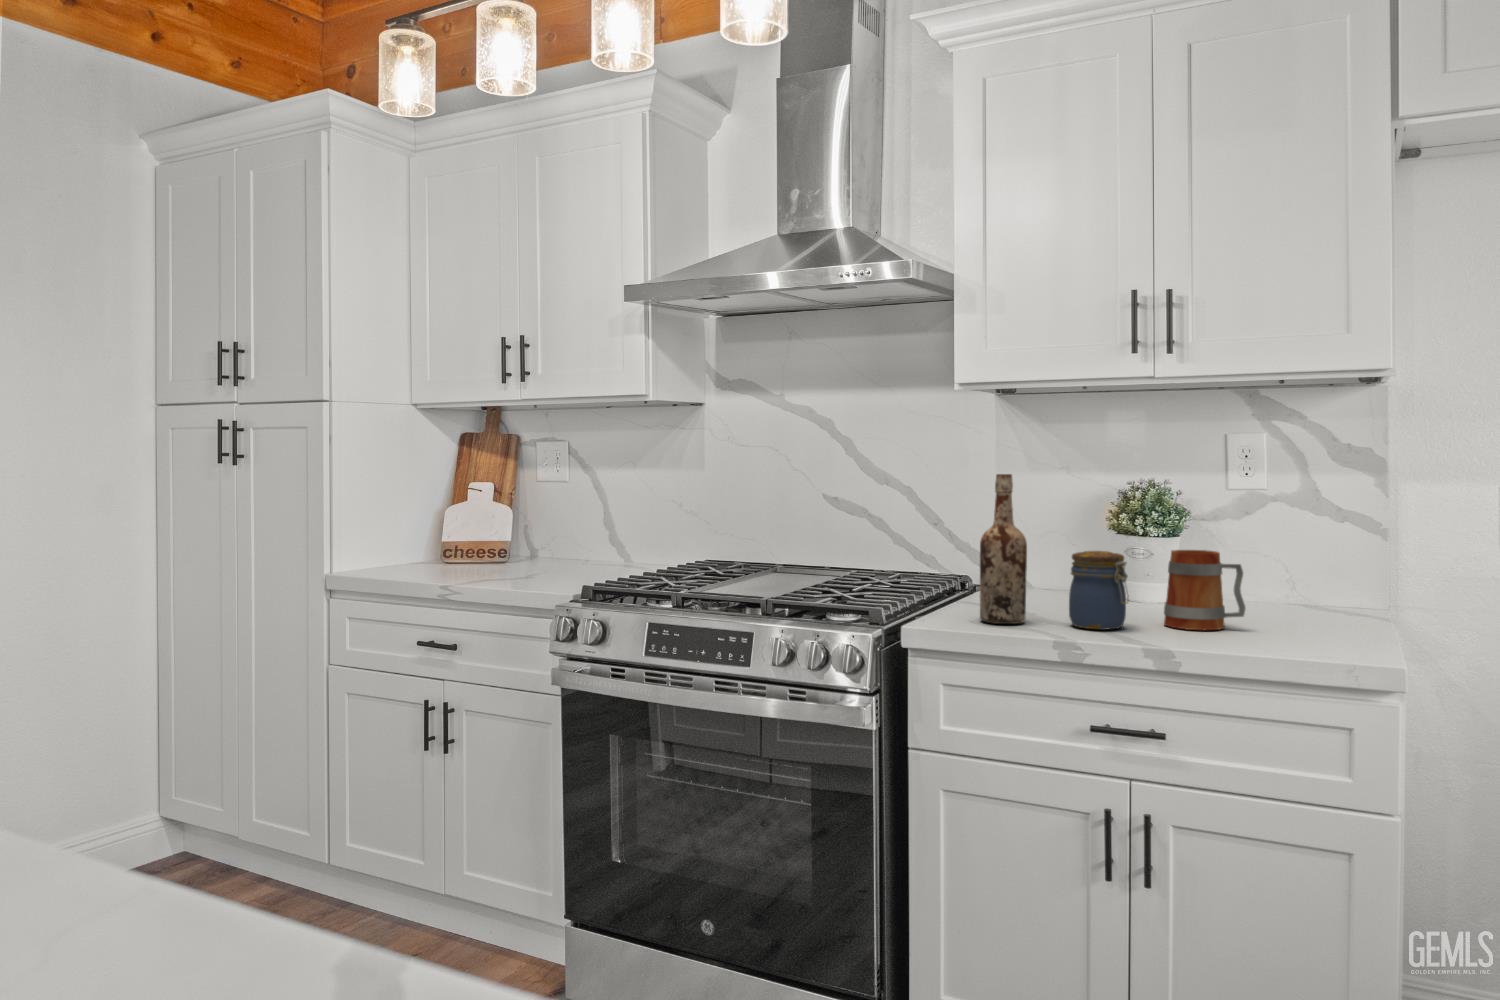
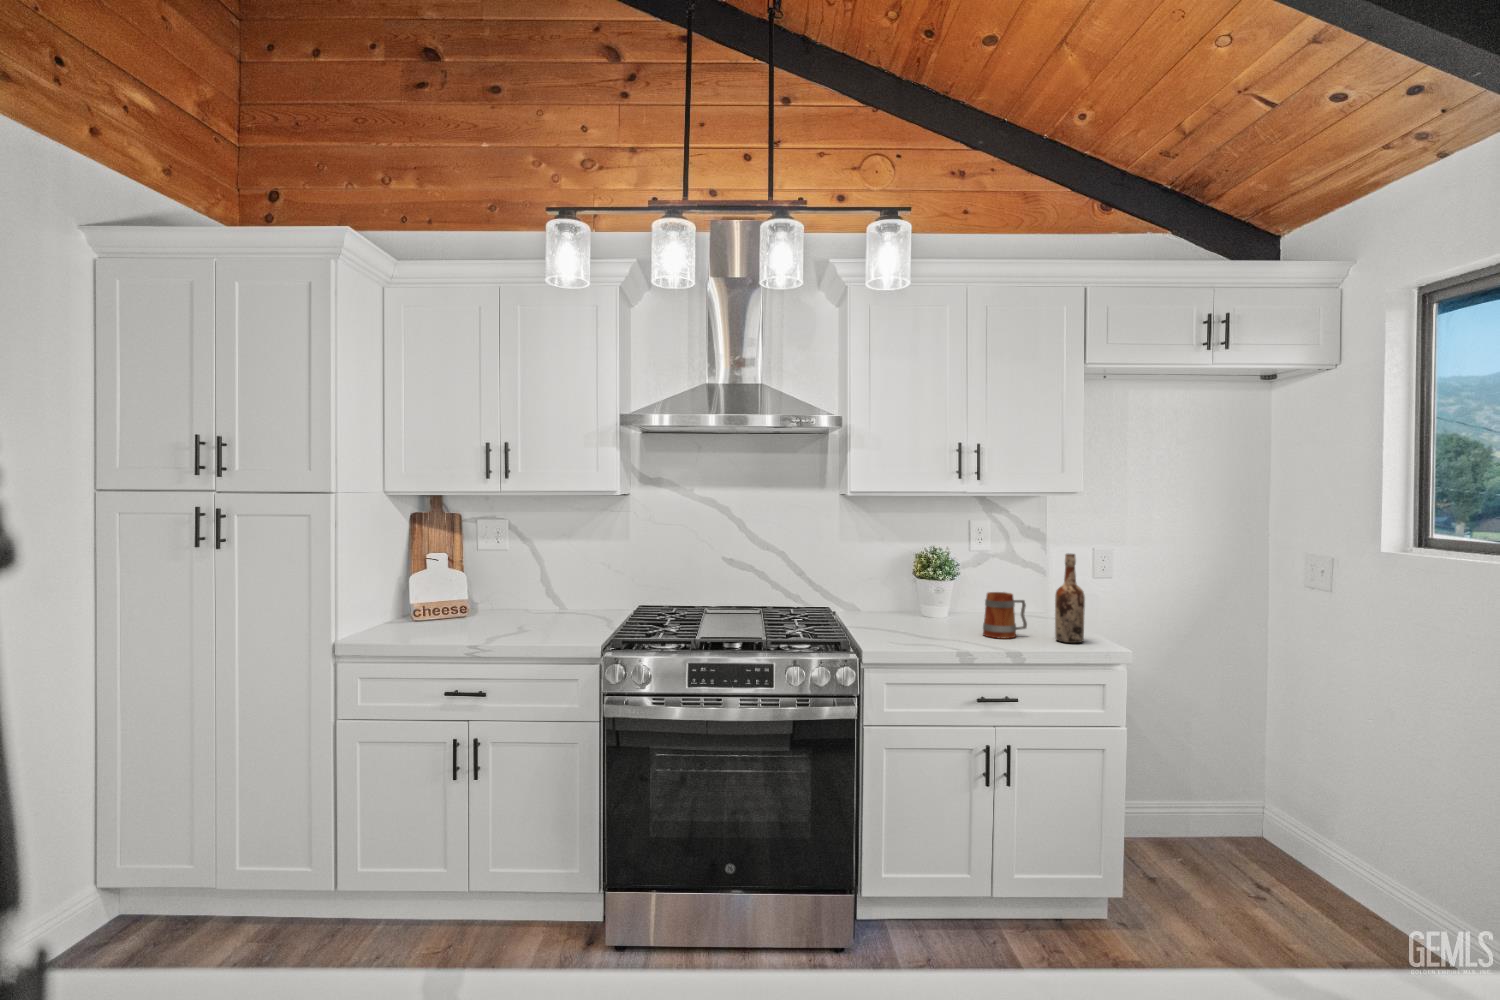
wine bottle: present [980,474,1027,624] -> present [1055,554,1085,643]
jar: present [1069,551,1129,630] -> none [942,596,979,643]

